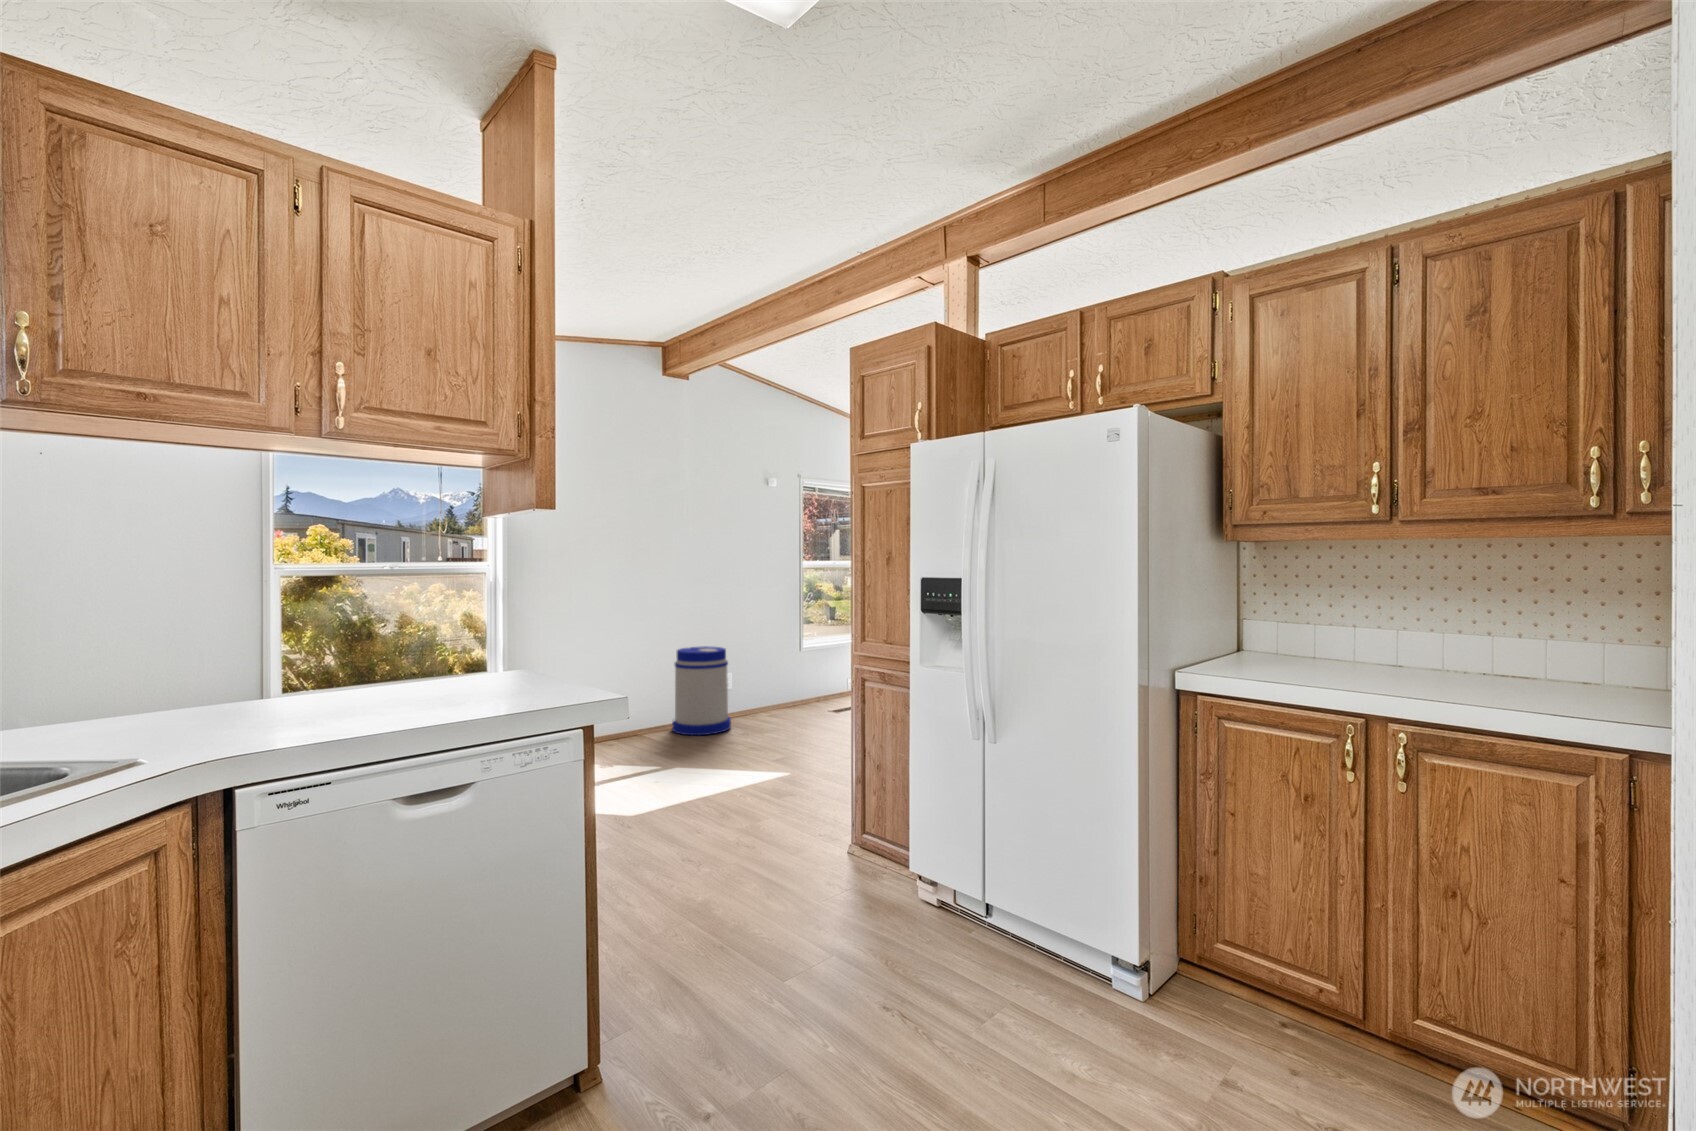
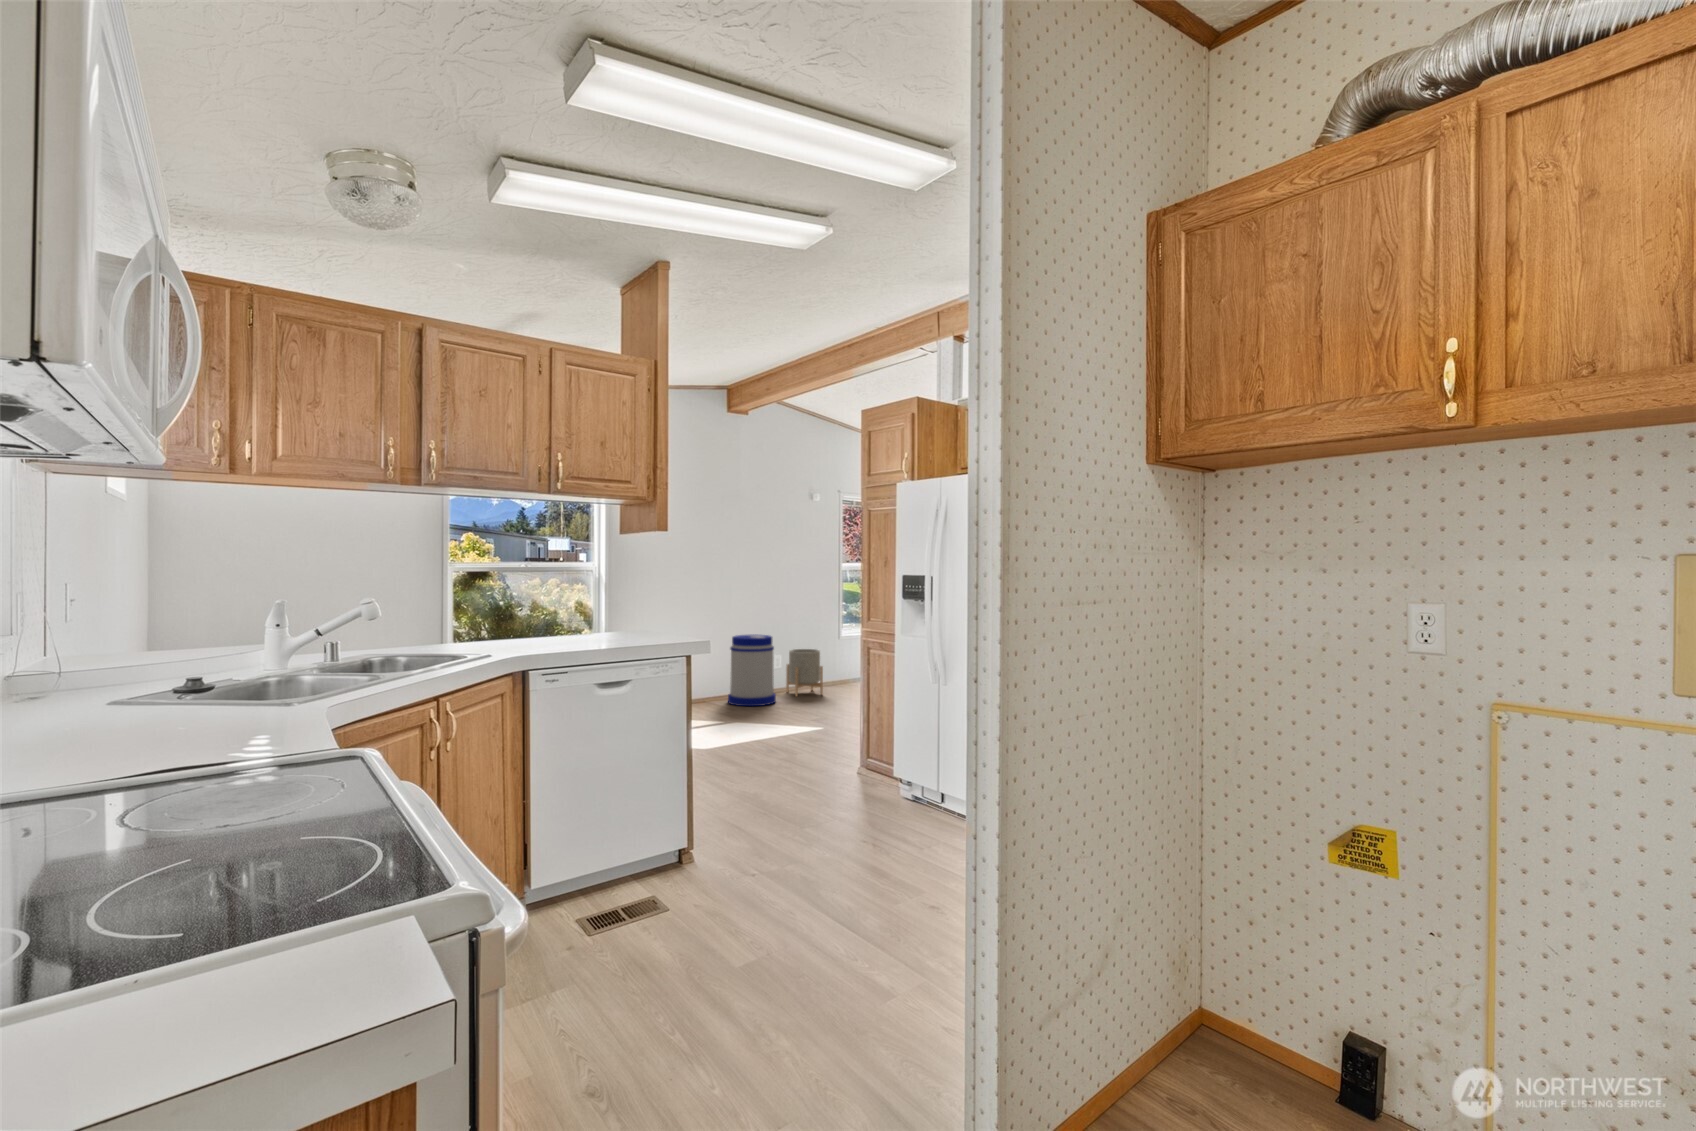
planter: none [743,661,786,719] -> present [786,649,823,696]

